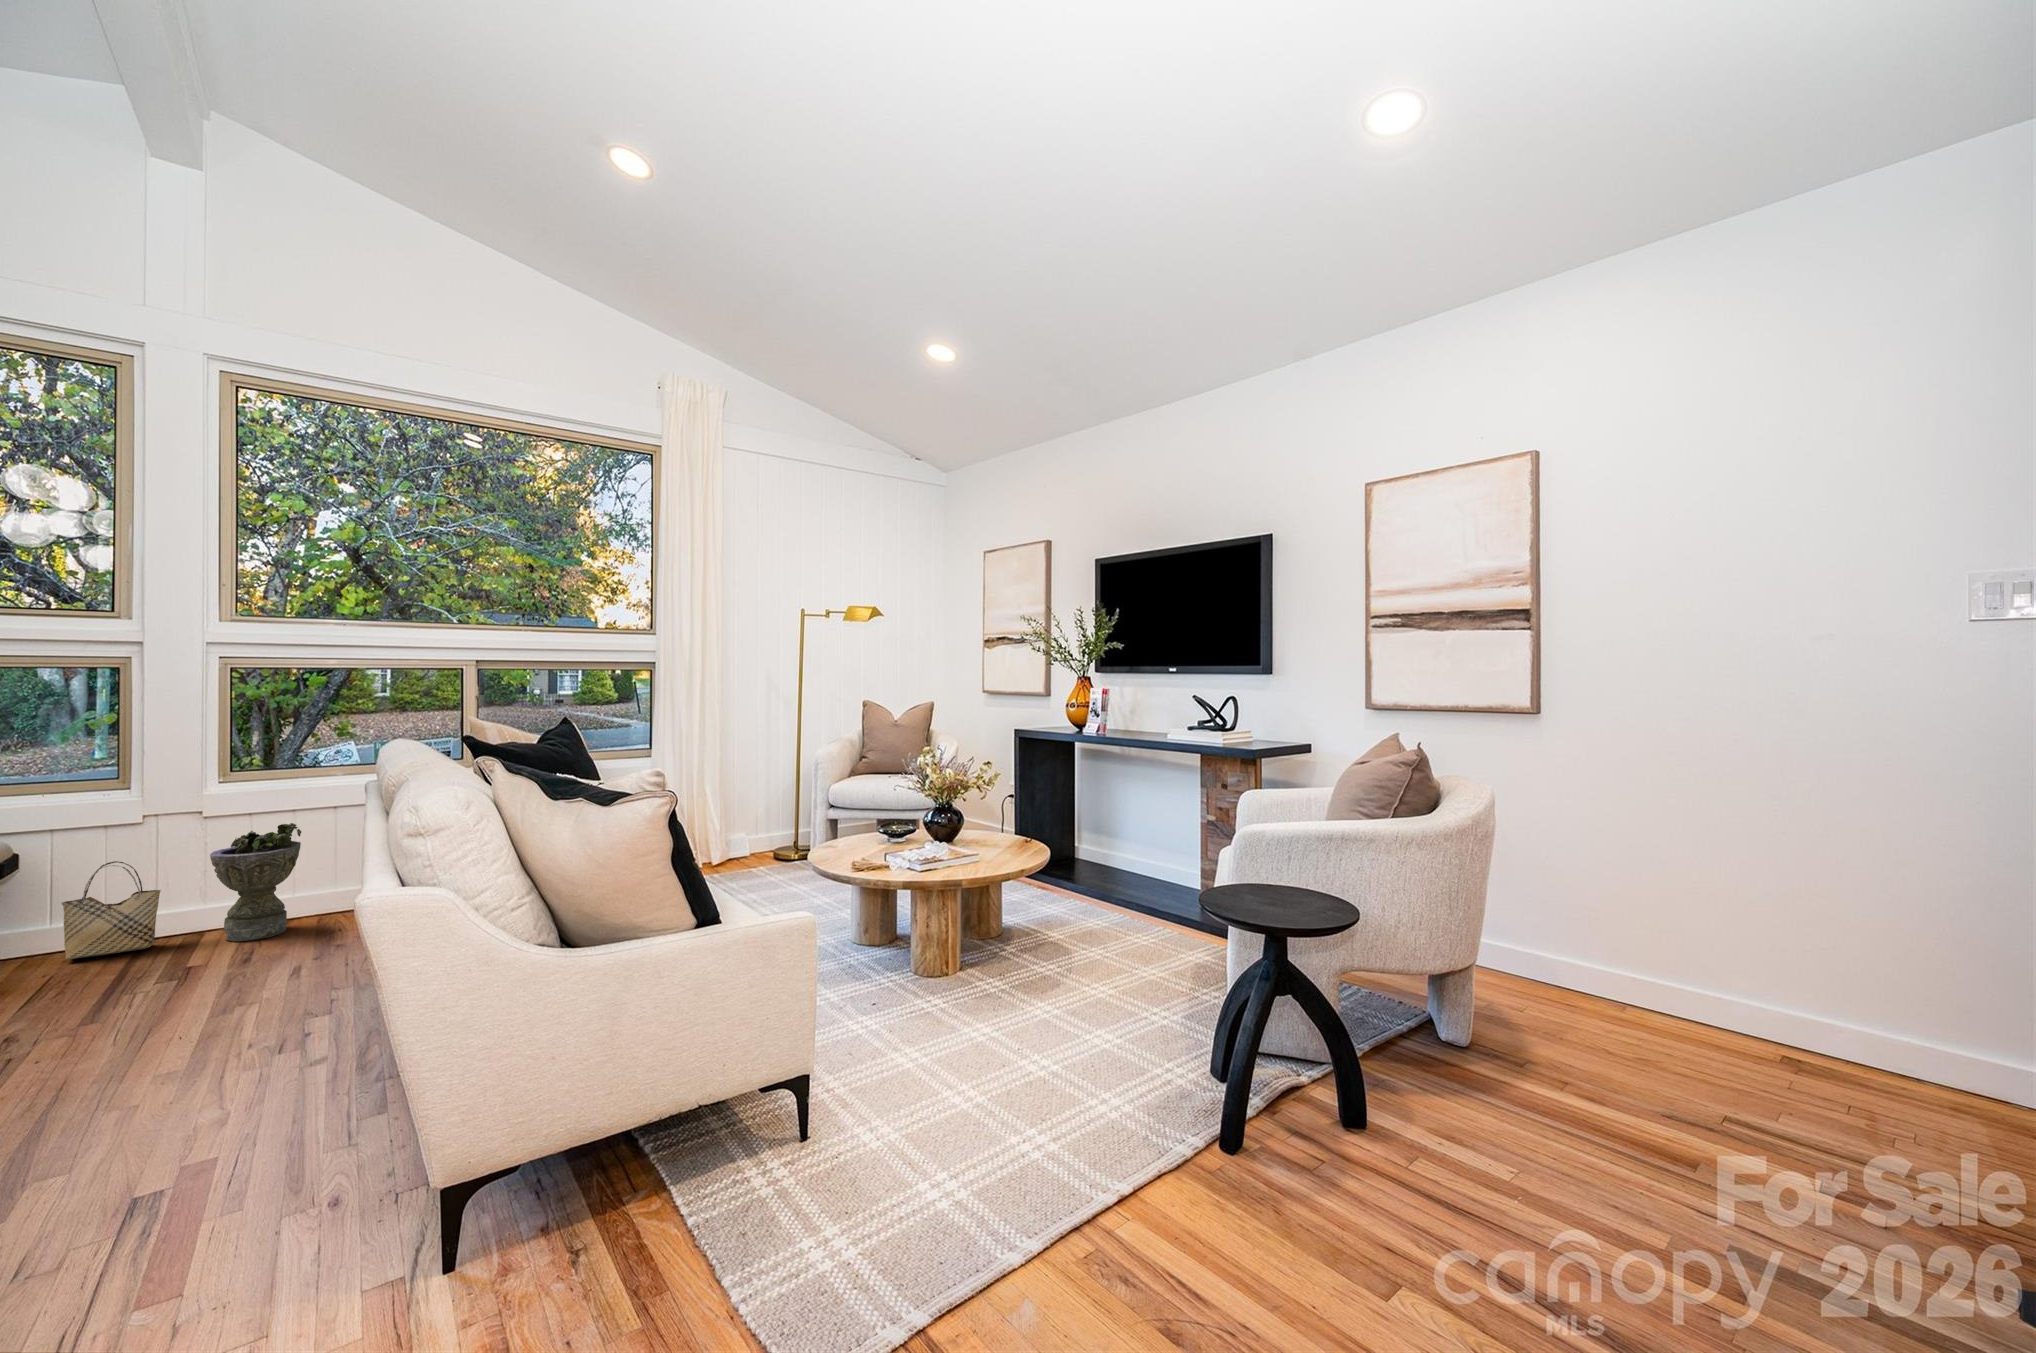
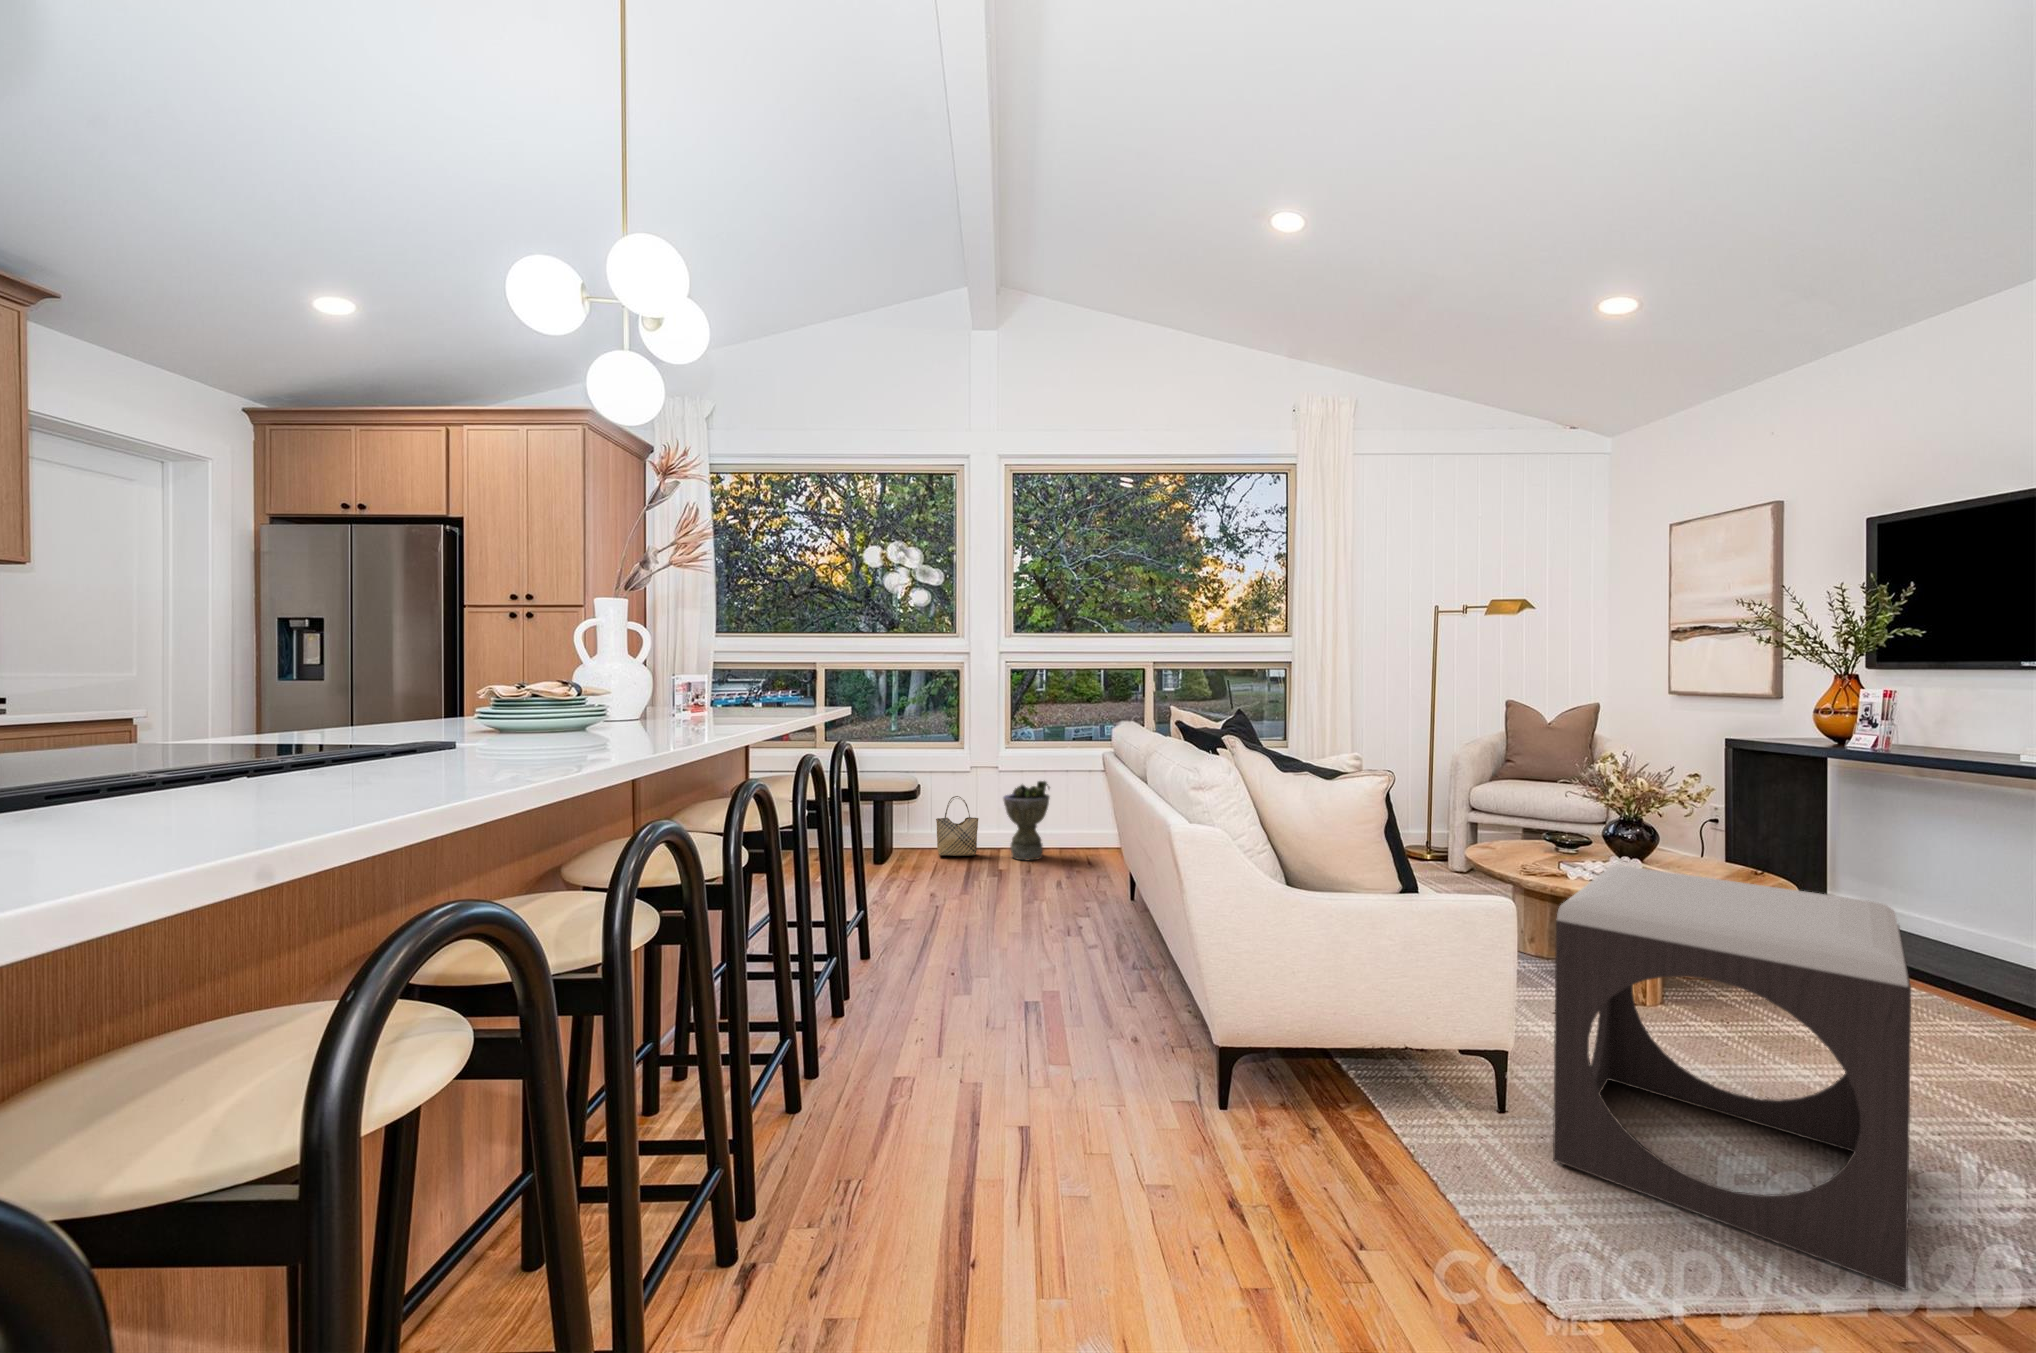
footstool: none [844,856,1101,1206] -> present [1553,865,1911,1290]

